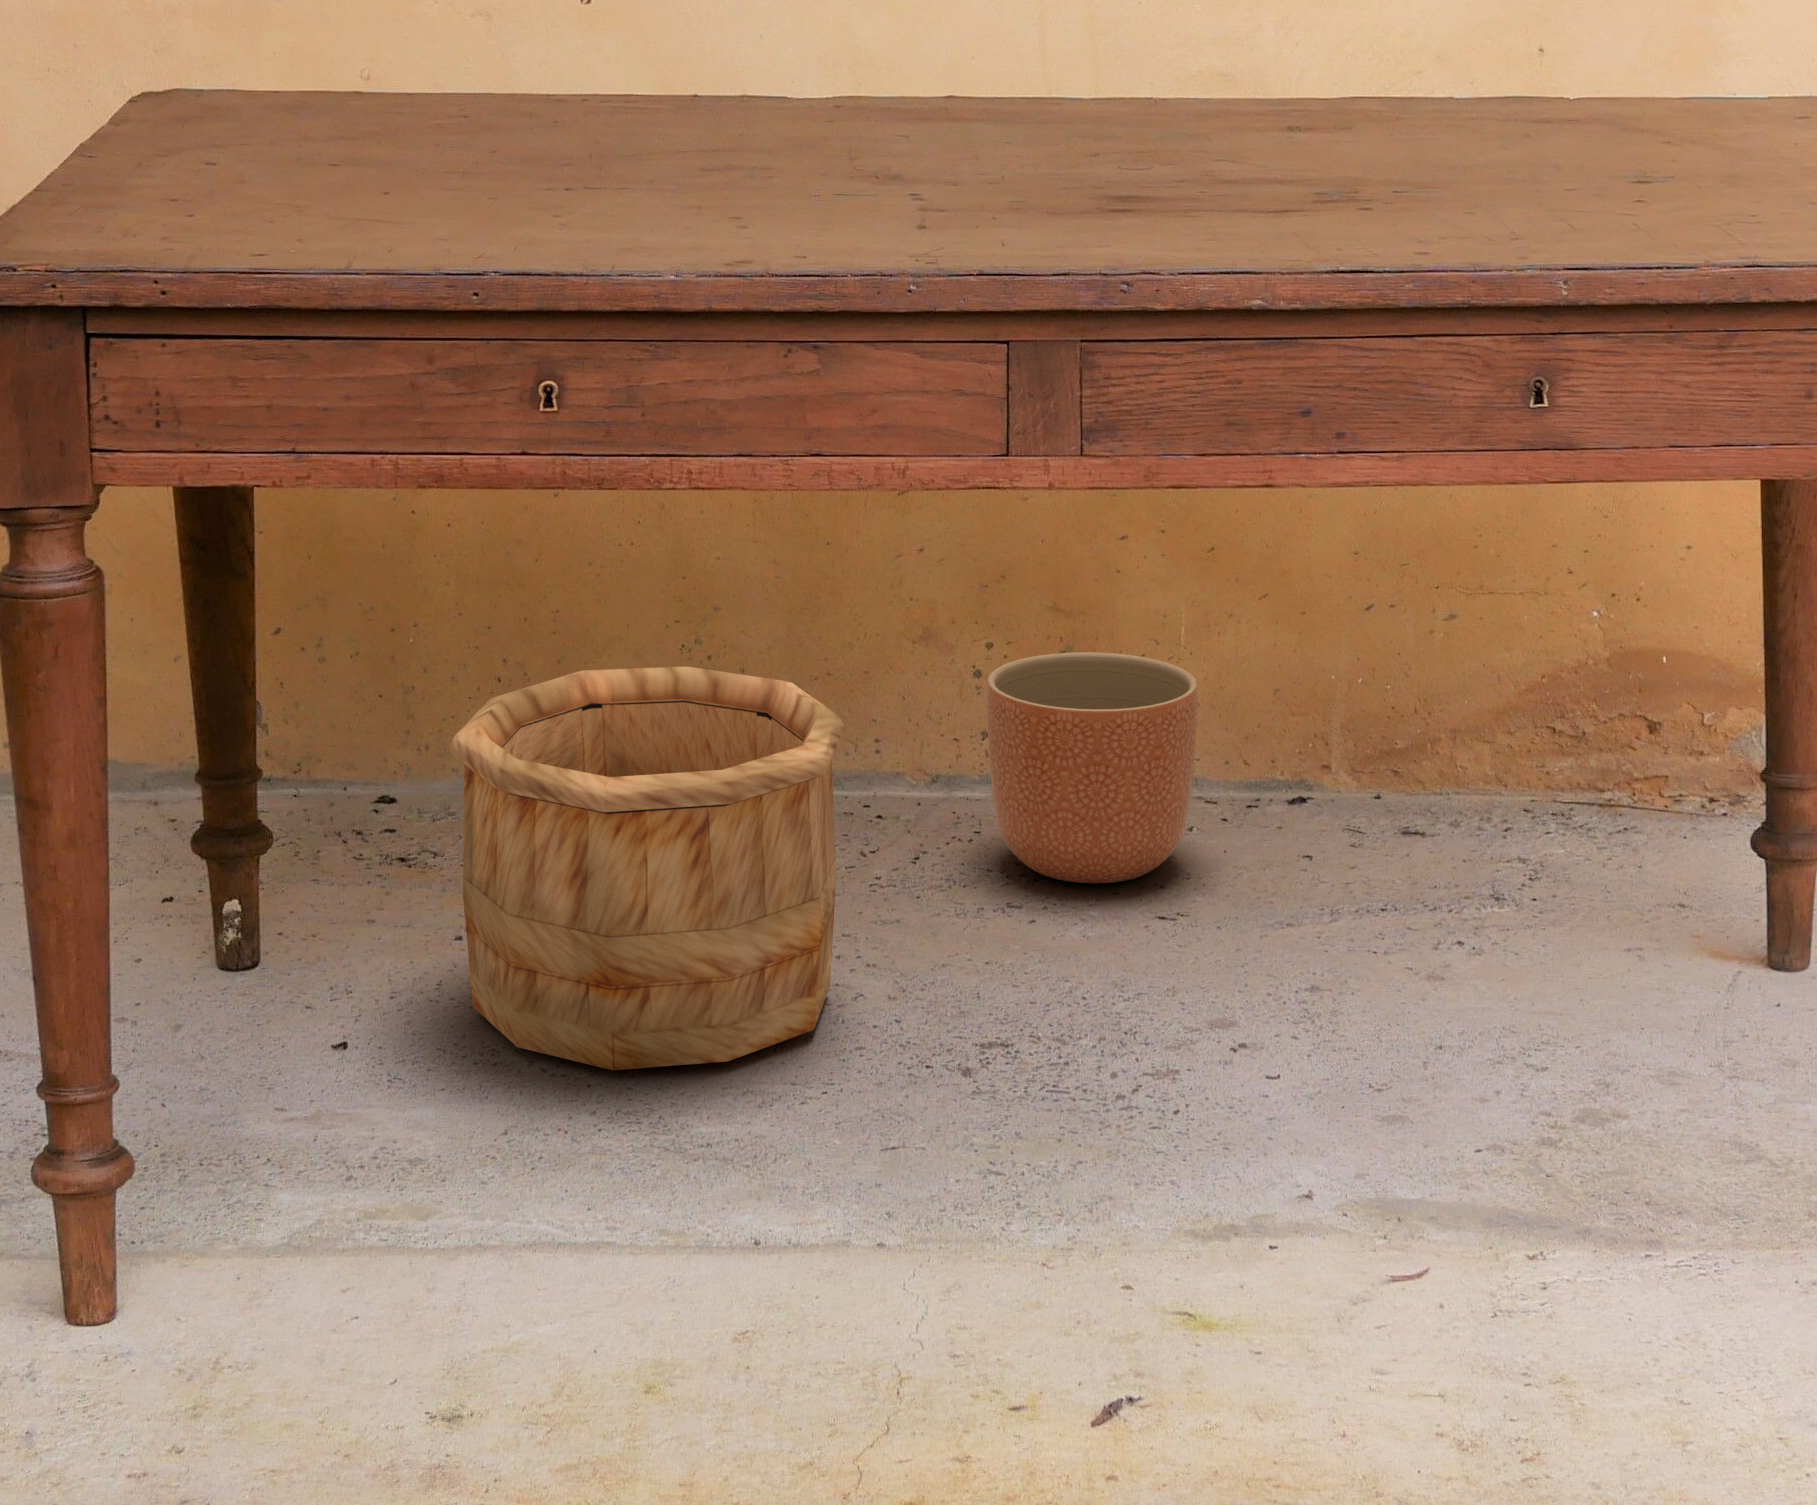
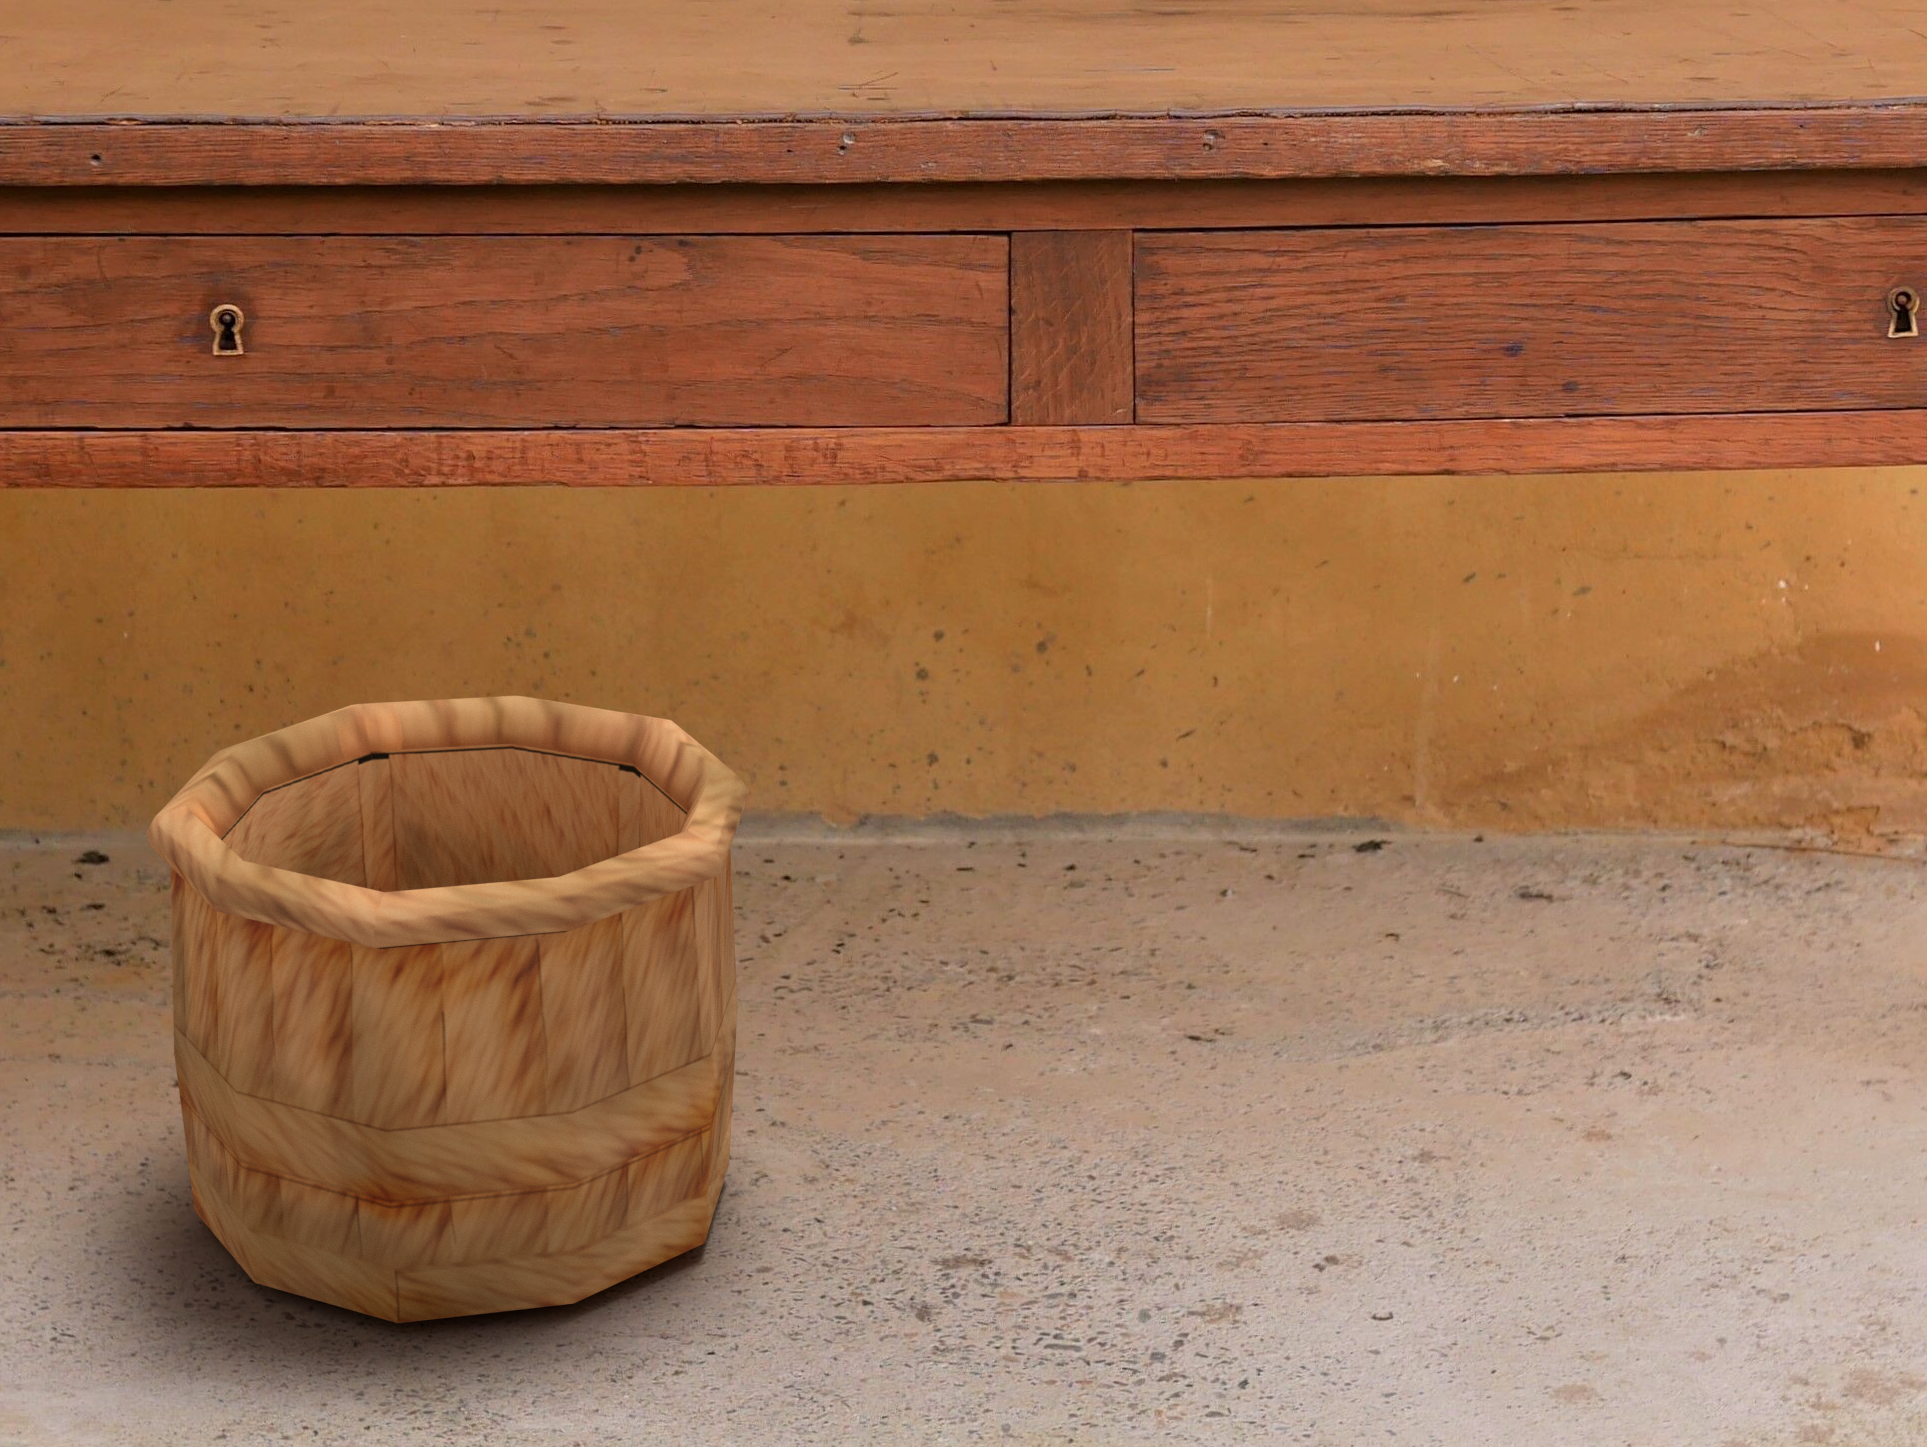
planter: present [987,652,1198,883] -> none [956,649,1255,981]

